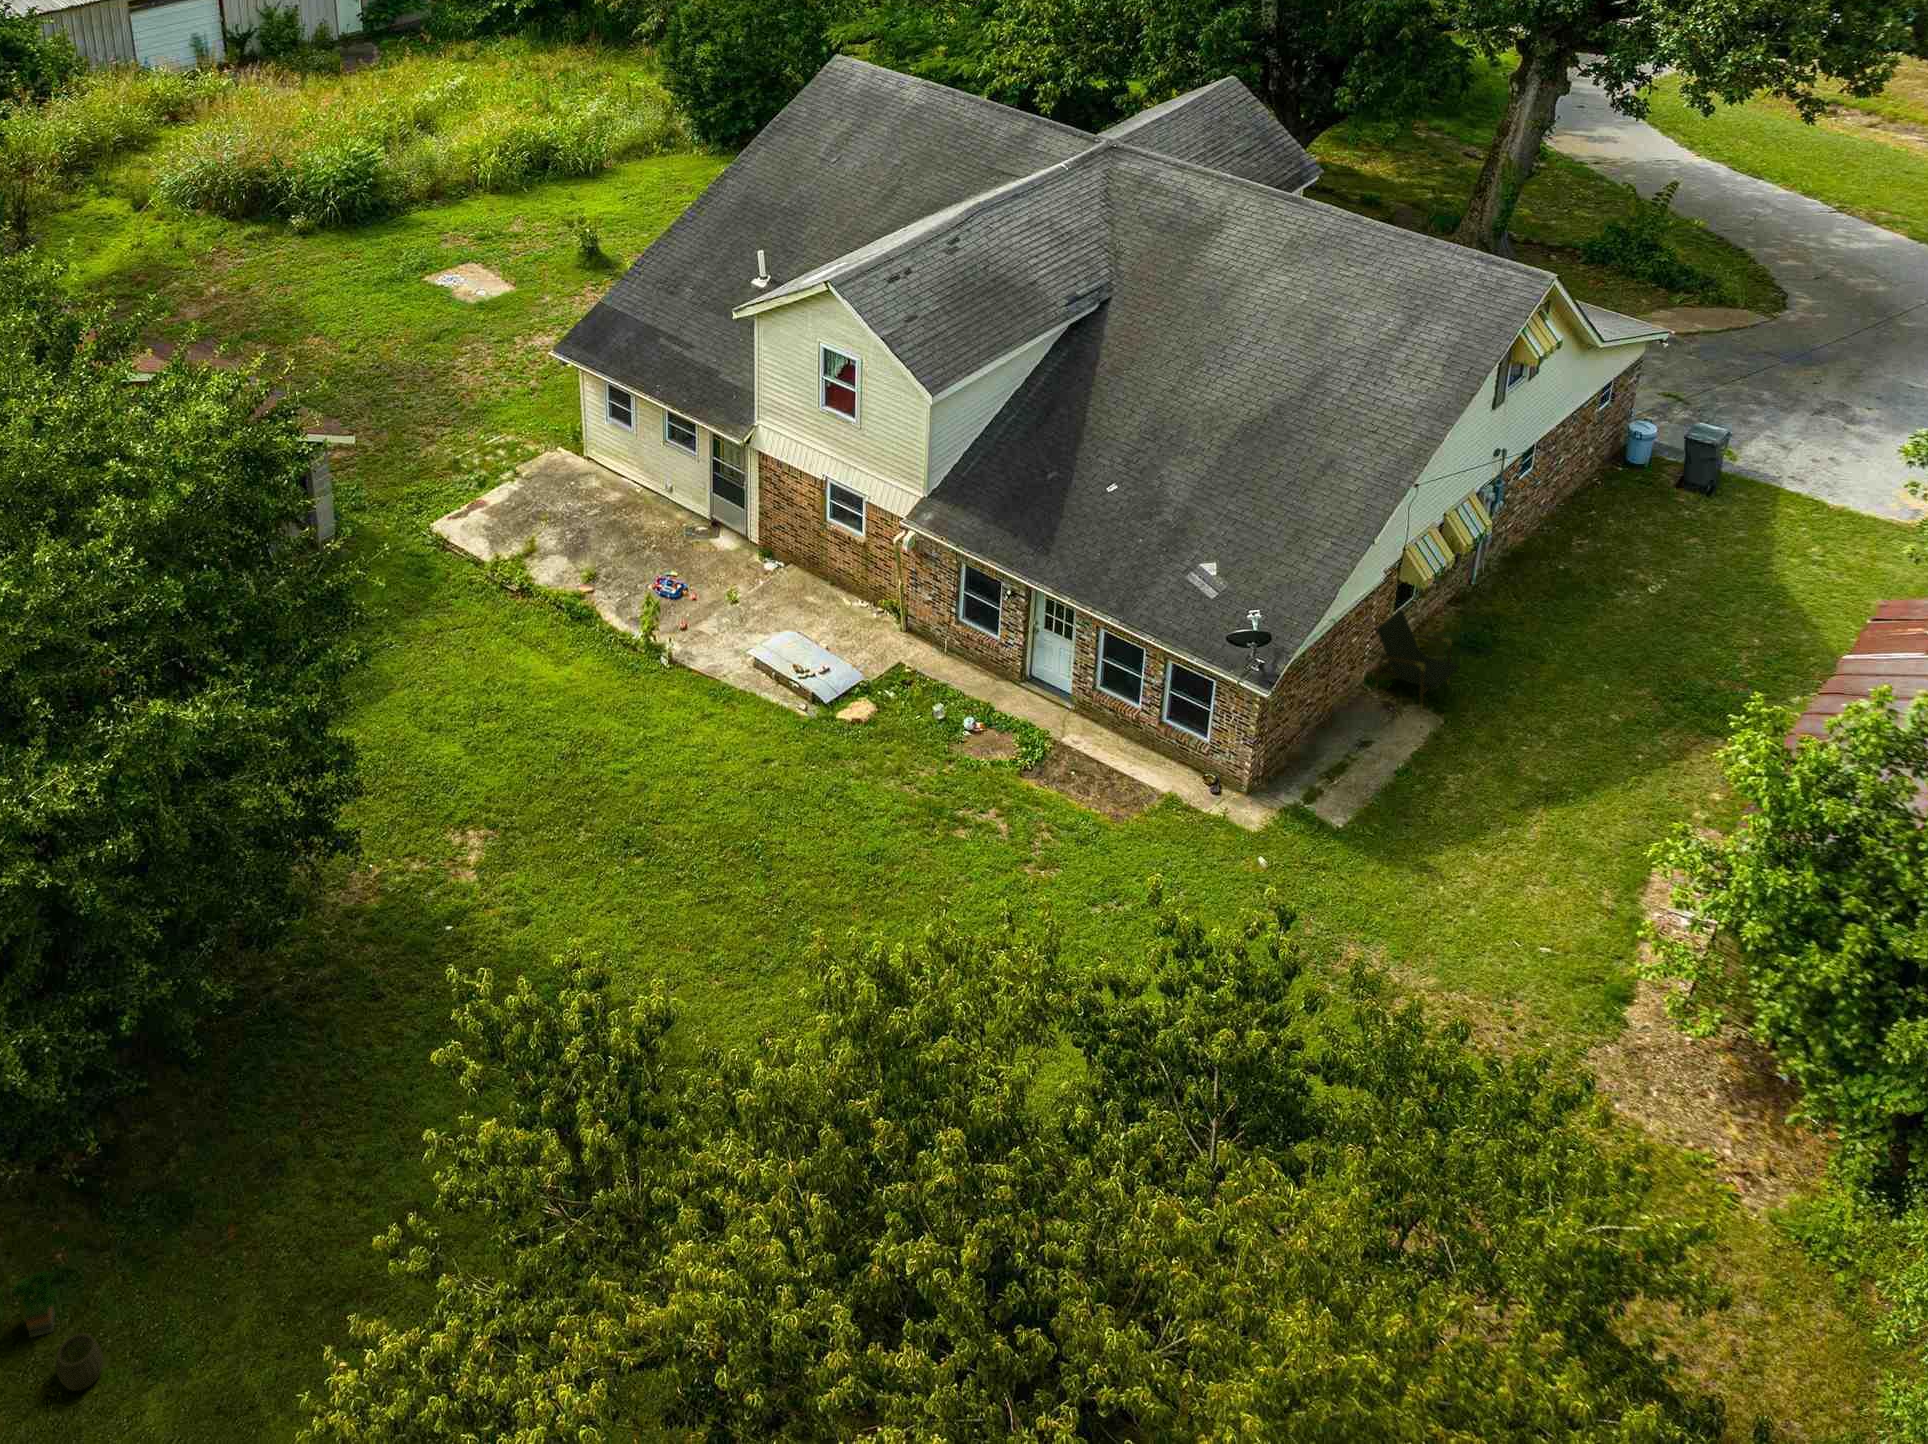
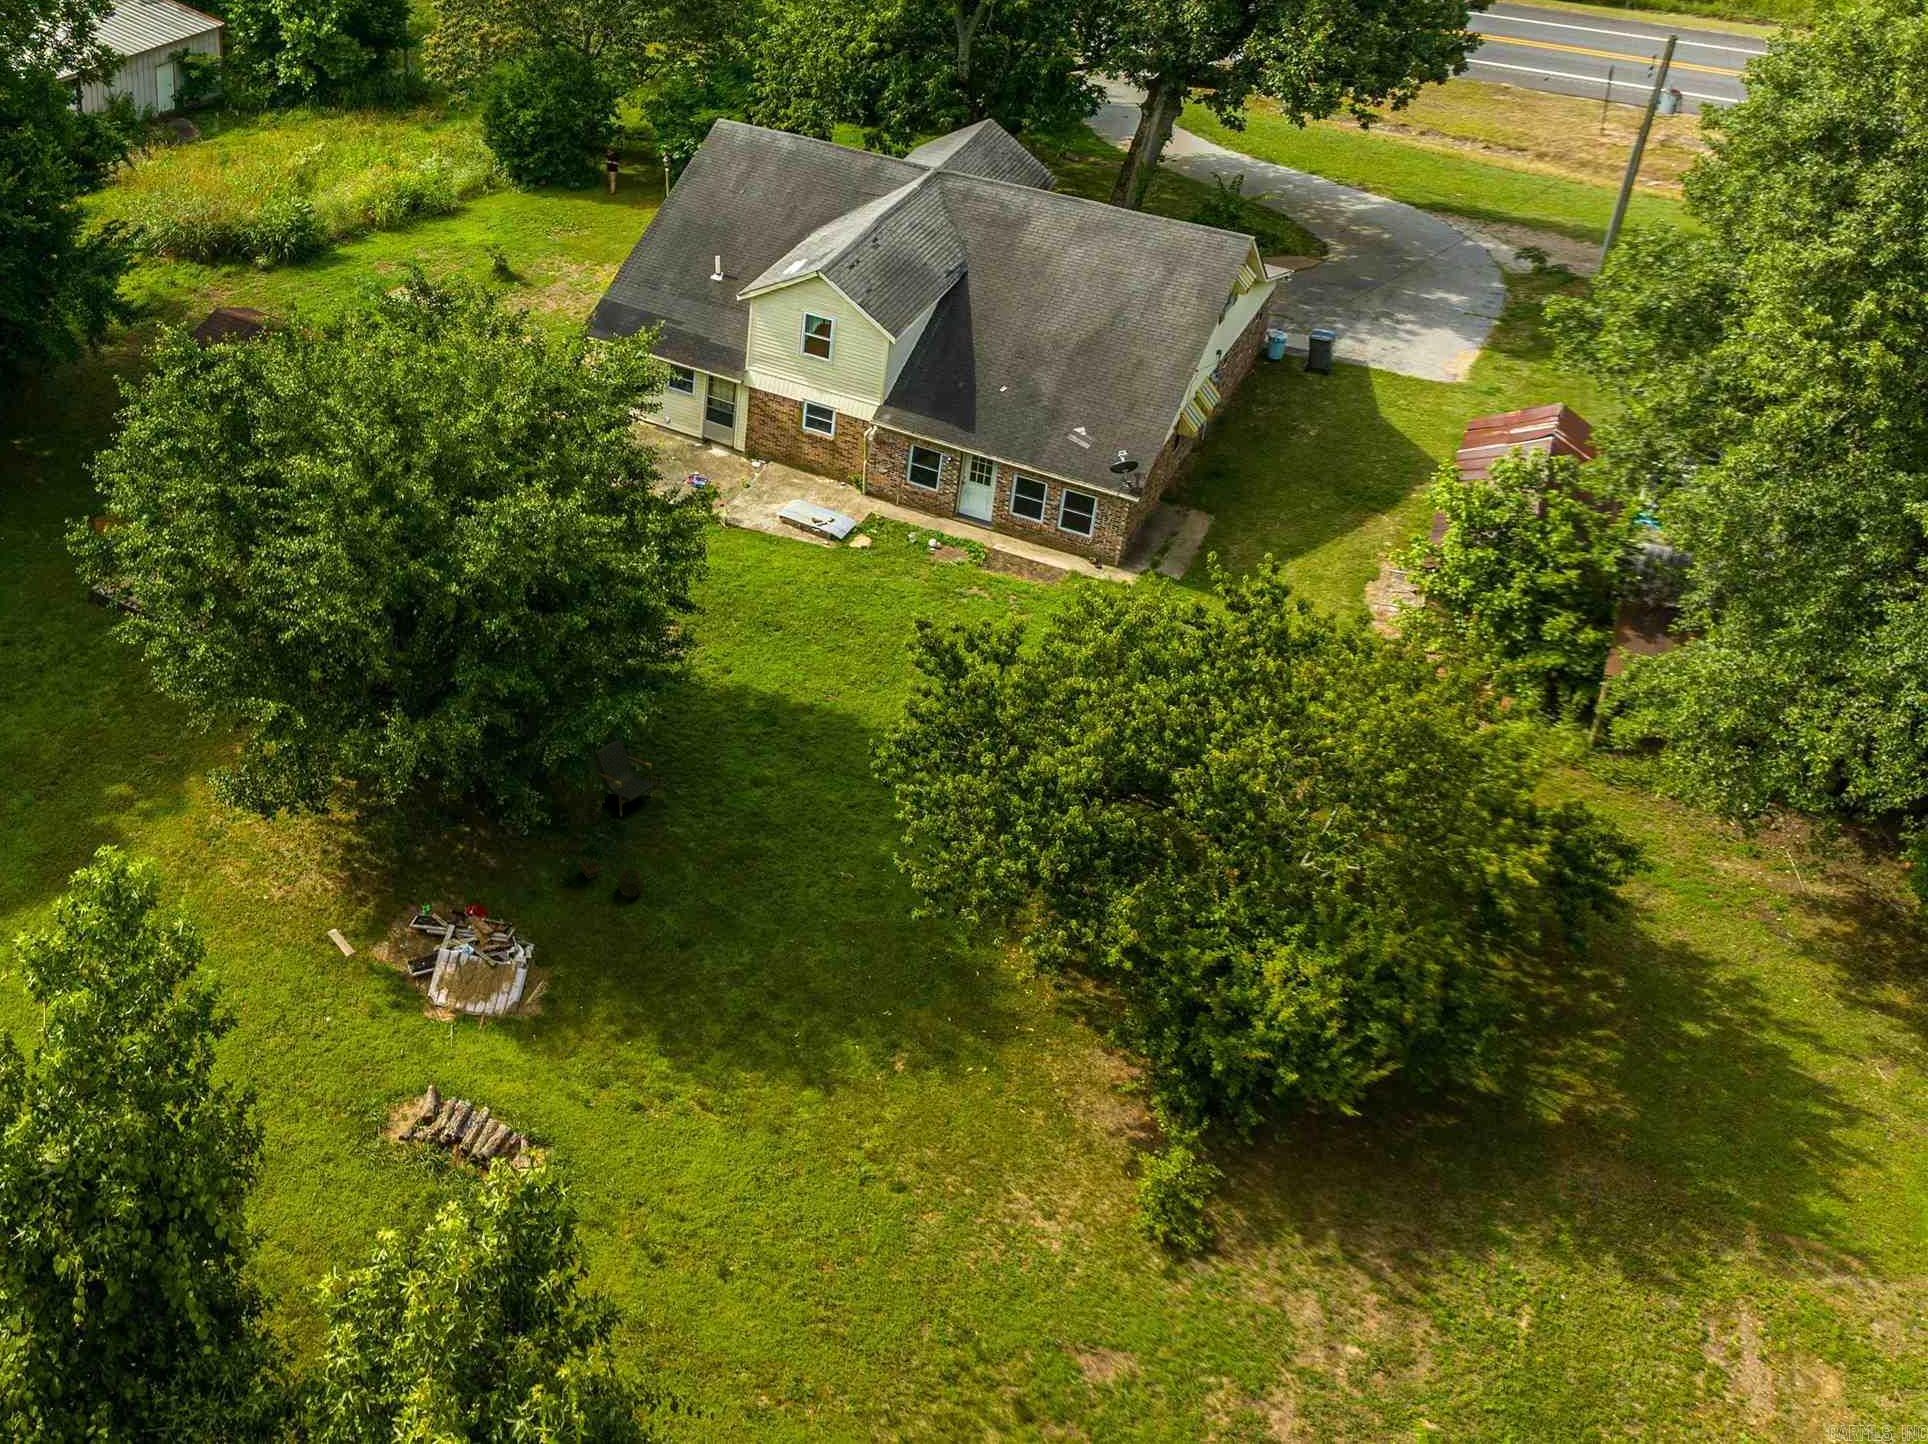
lounge chair: present [1375,610,1459,710] -> present [595,740,655,816]

